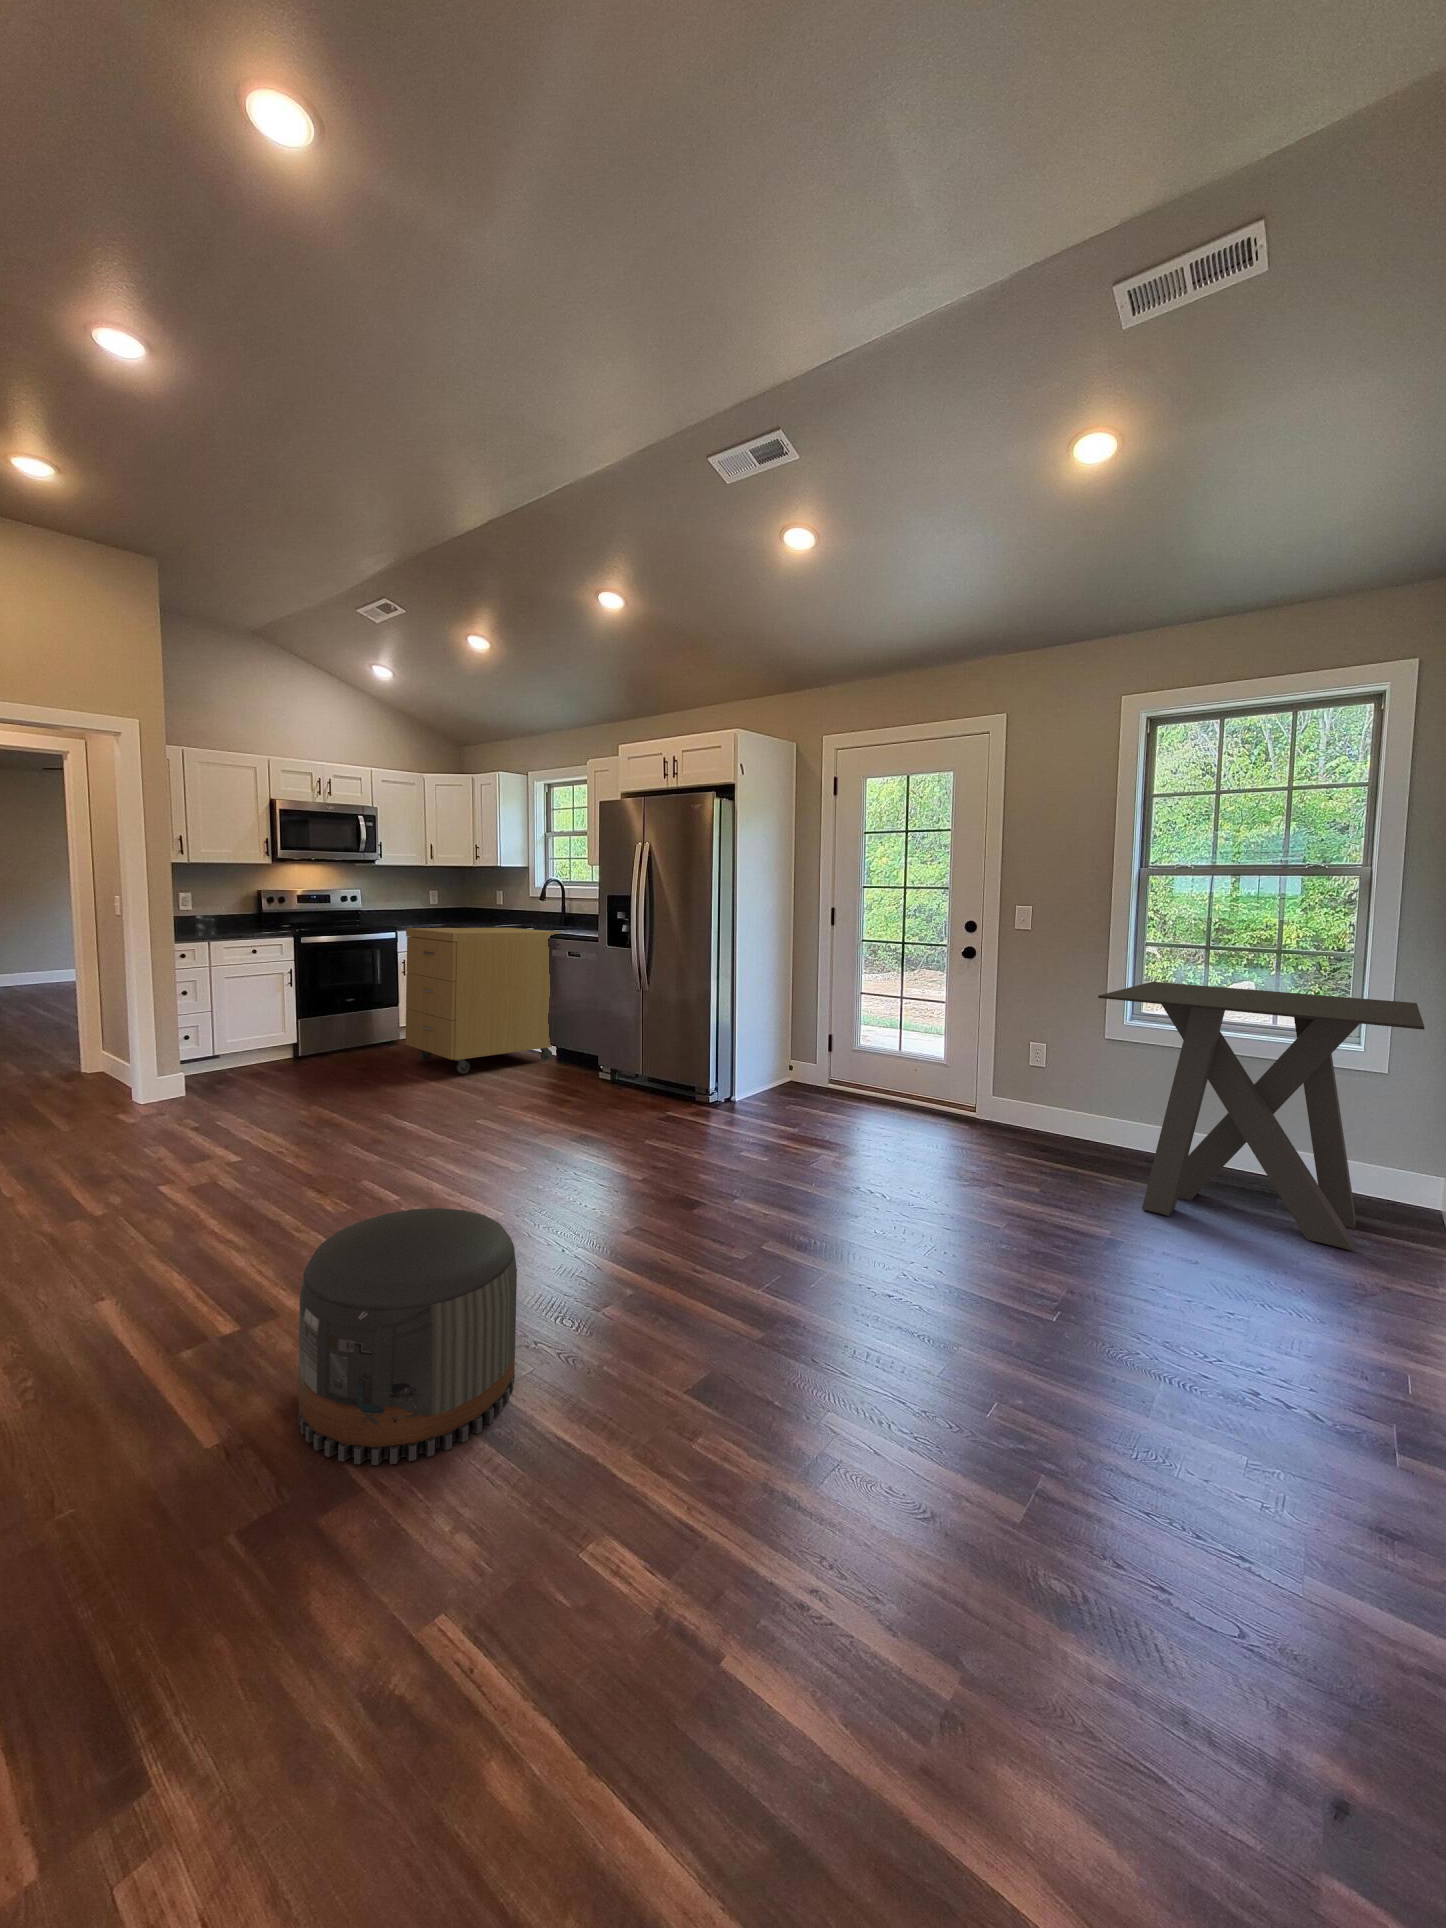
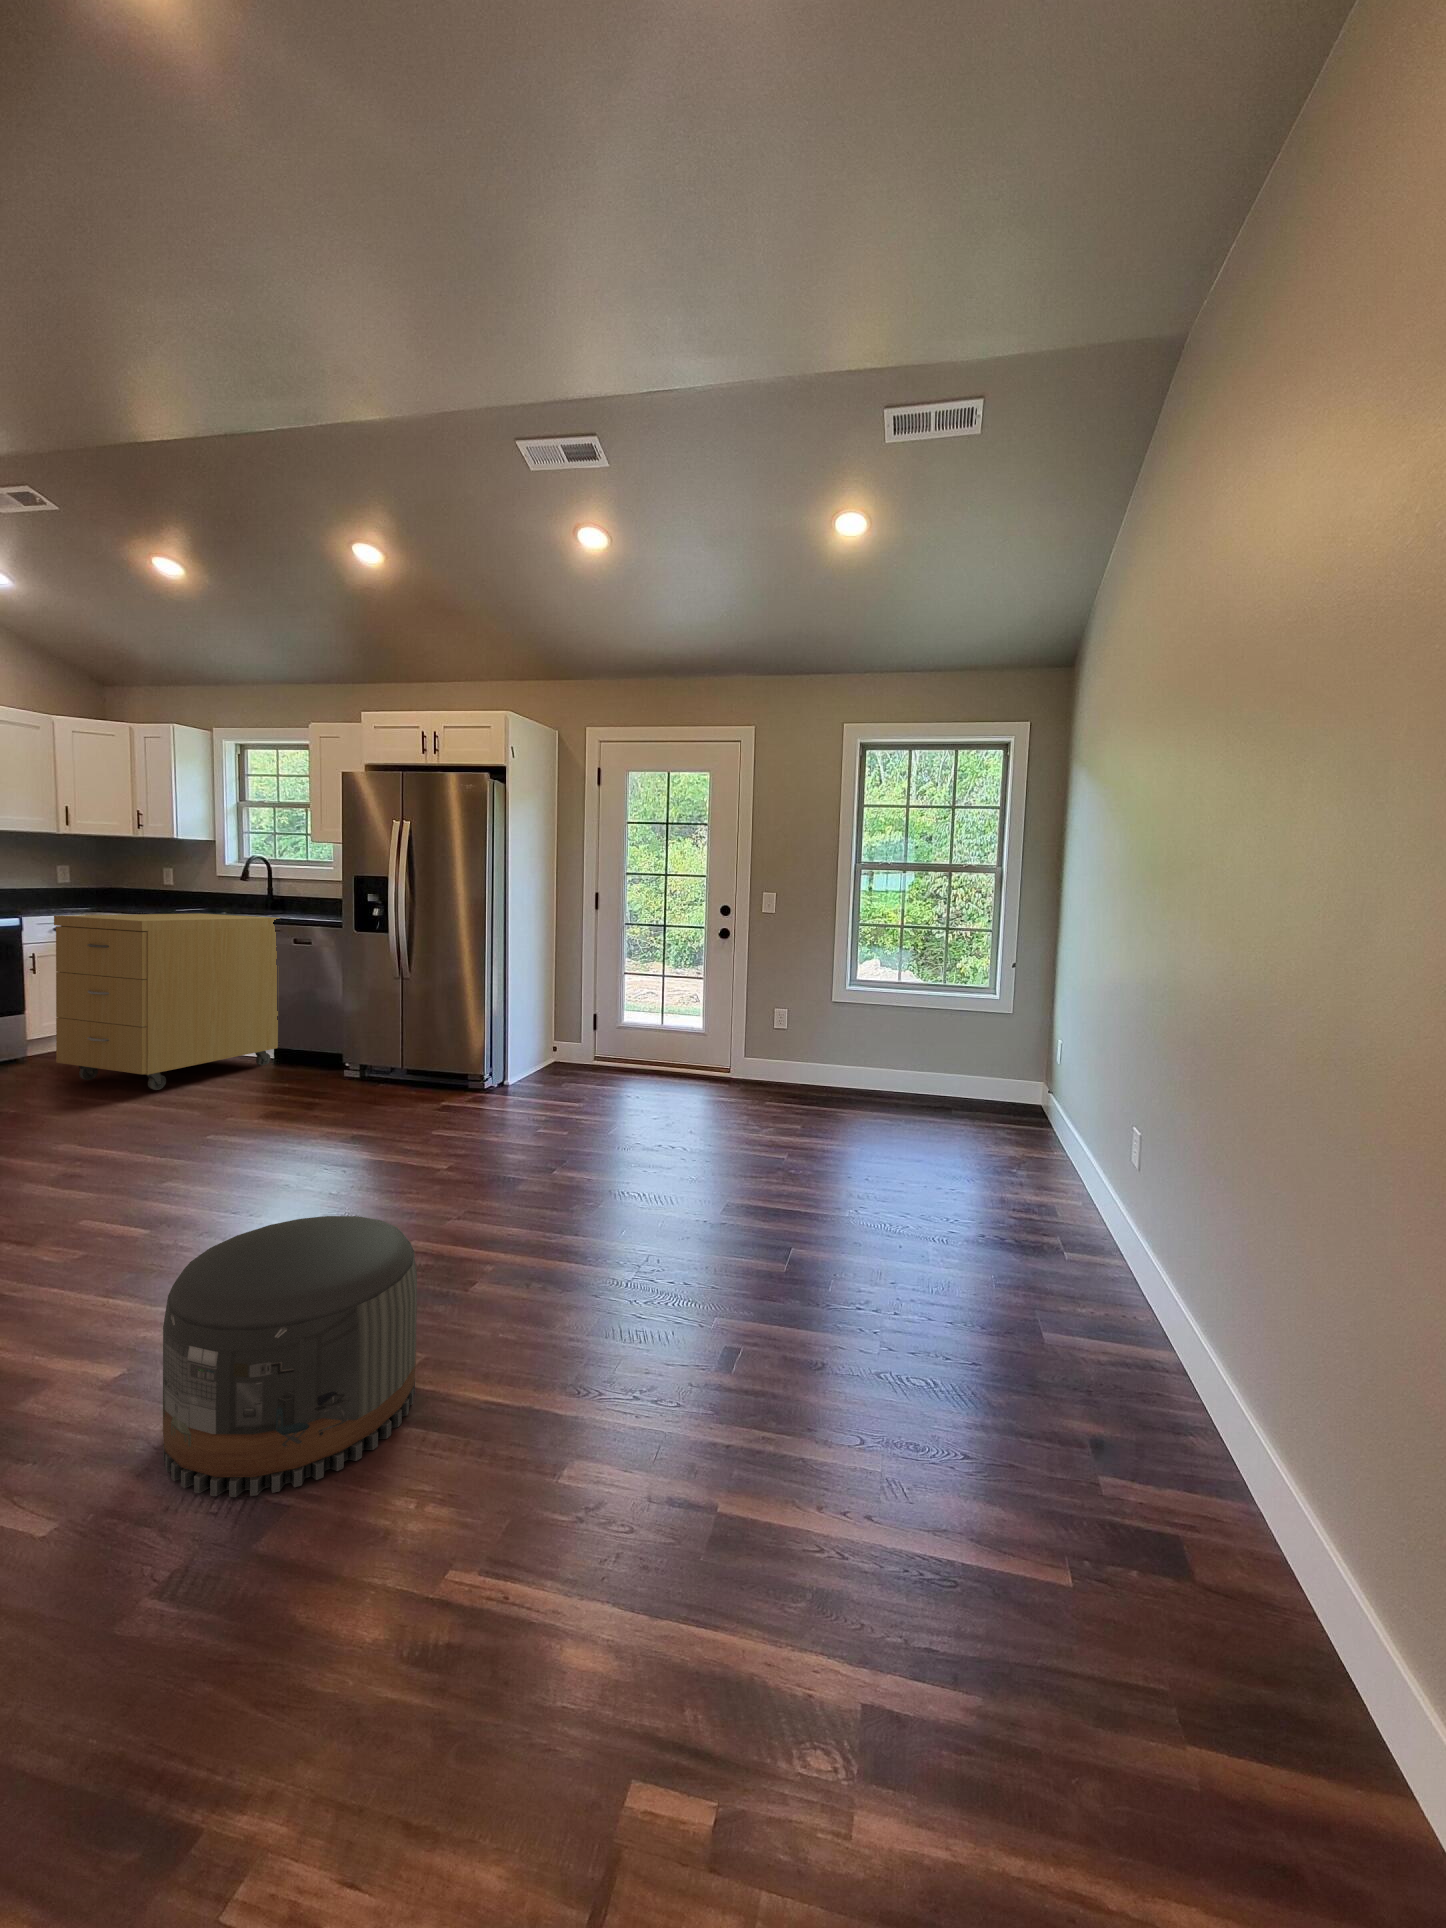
dining table: present [1098,982,1424,1250] -> none [847,951,1048,1135]

